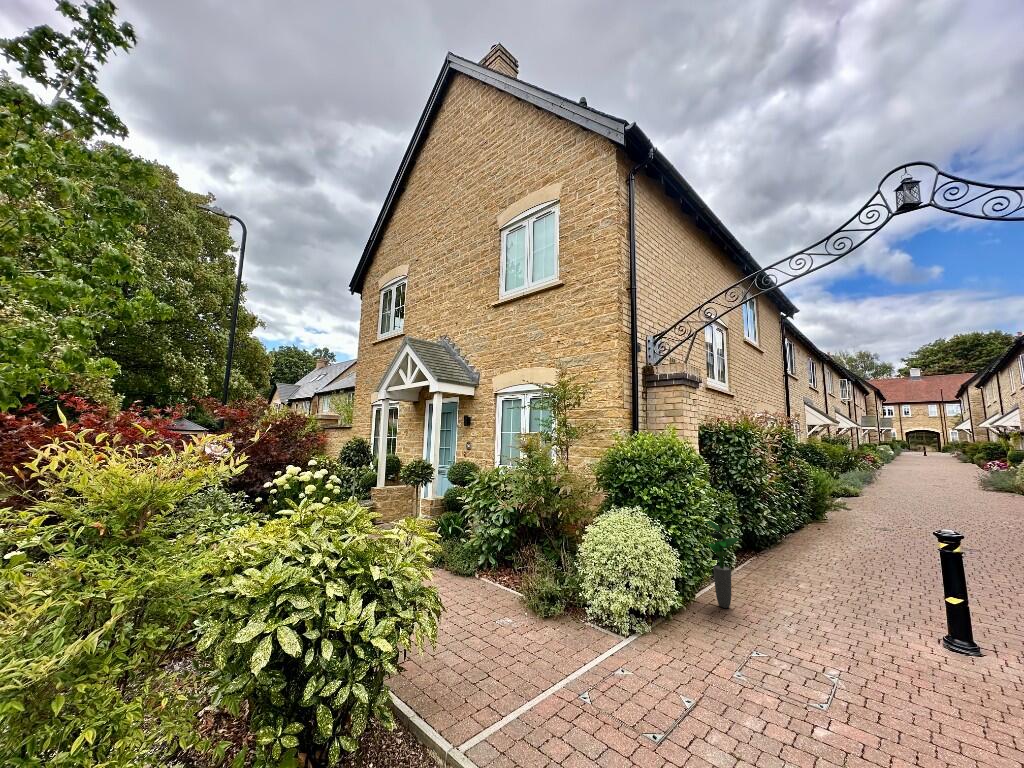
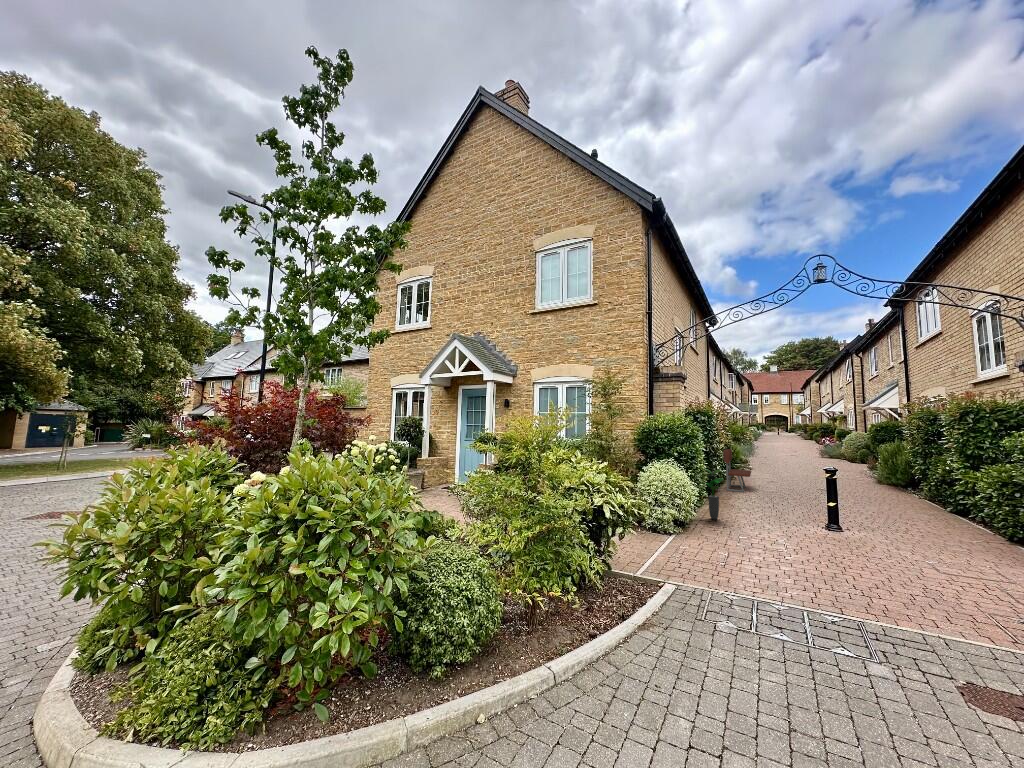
bench: none [782,483,831,551] -> present [723,449,751,492]

